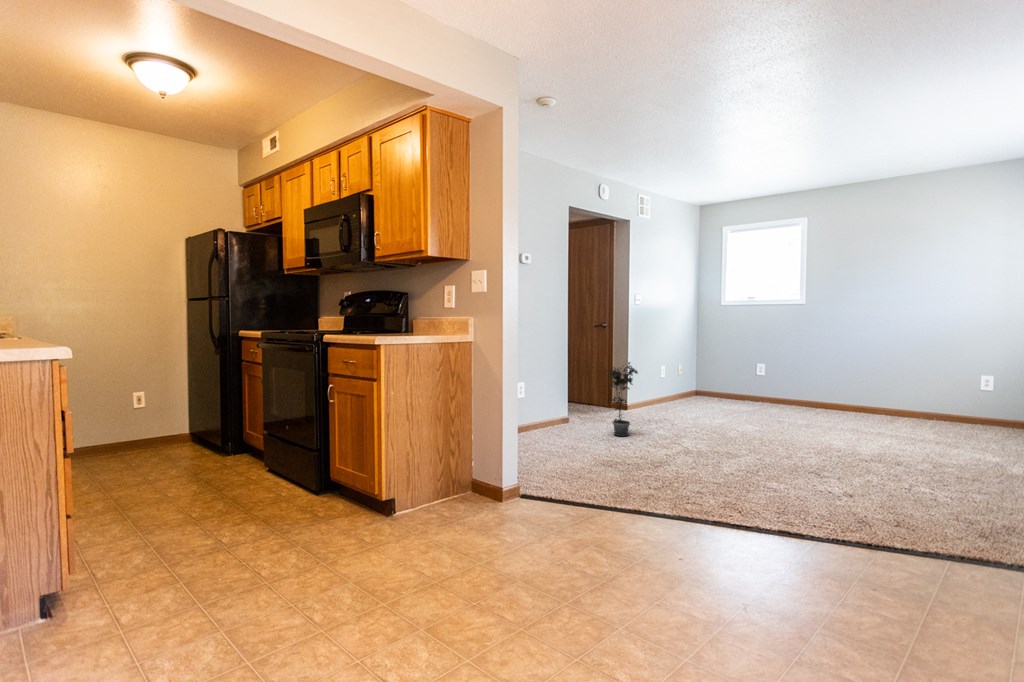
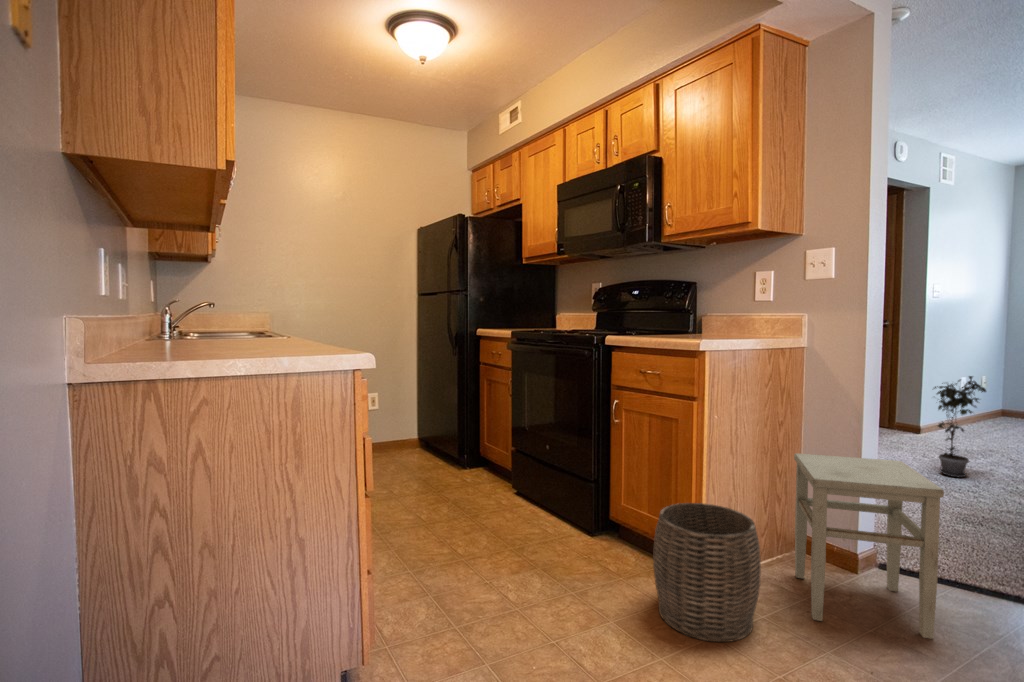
stool: none [442,418,519,530] -> present [794,454,944,639]
woven basket: none [331,457,406,550] -> present [653,503,761,642]

